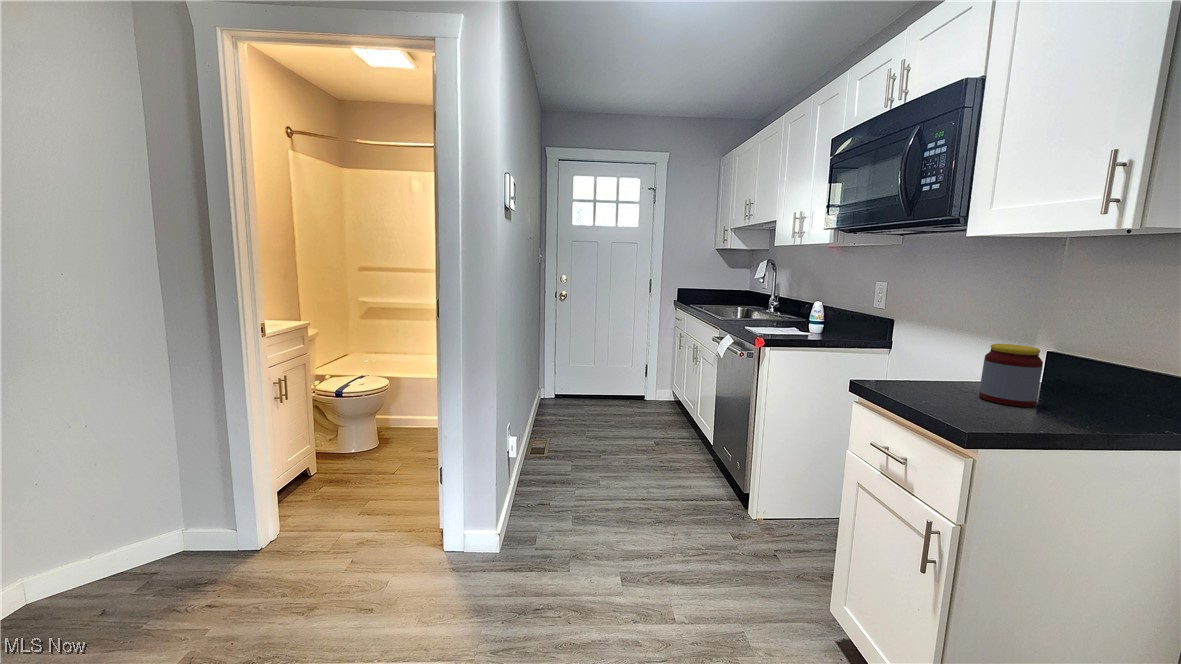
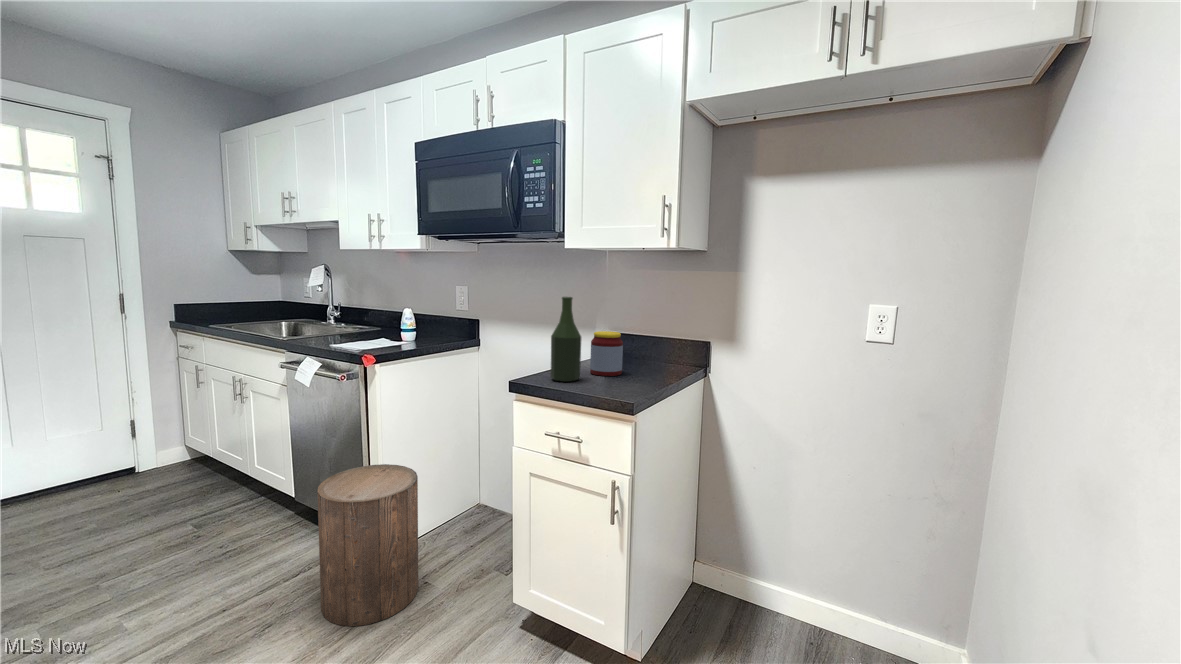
bottle: none [905,295,953,398] -> present [551,297,581,382]
stool: none [692,431,778,563] -> present [318,464,418,626]

